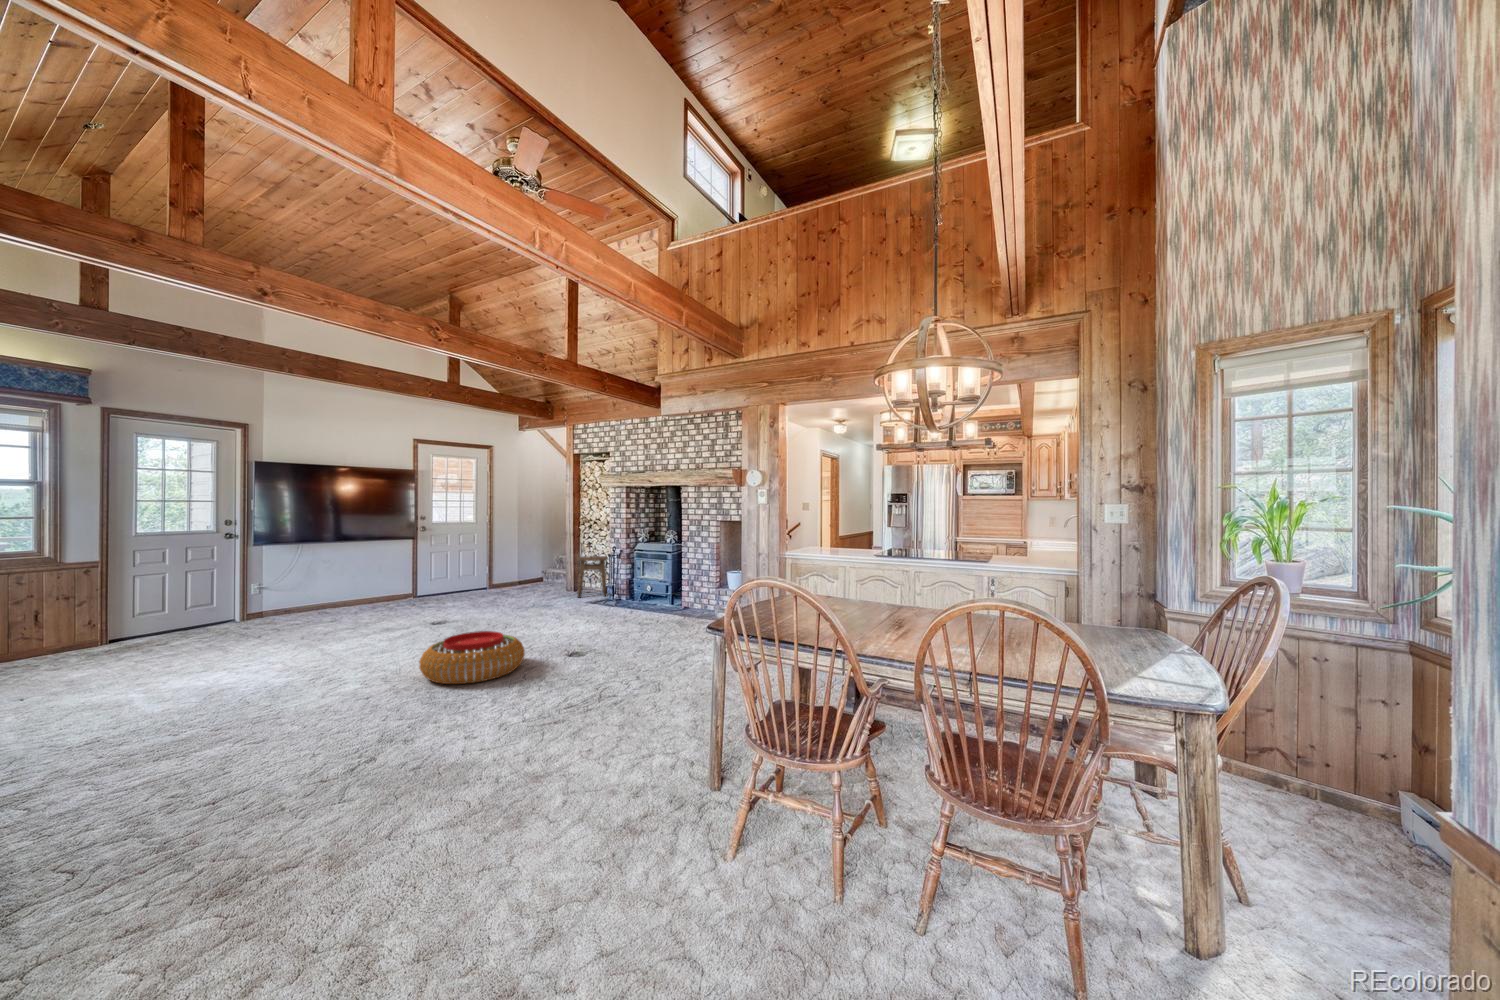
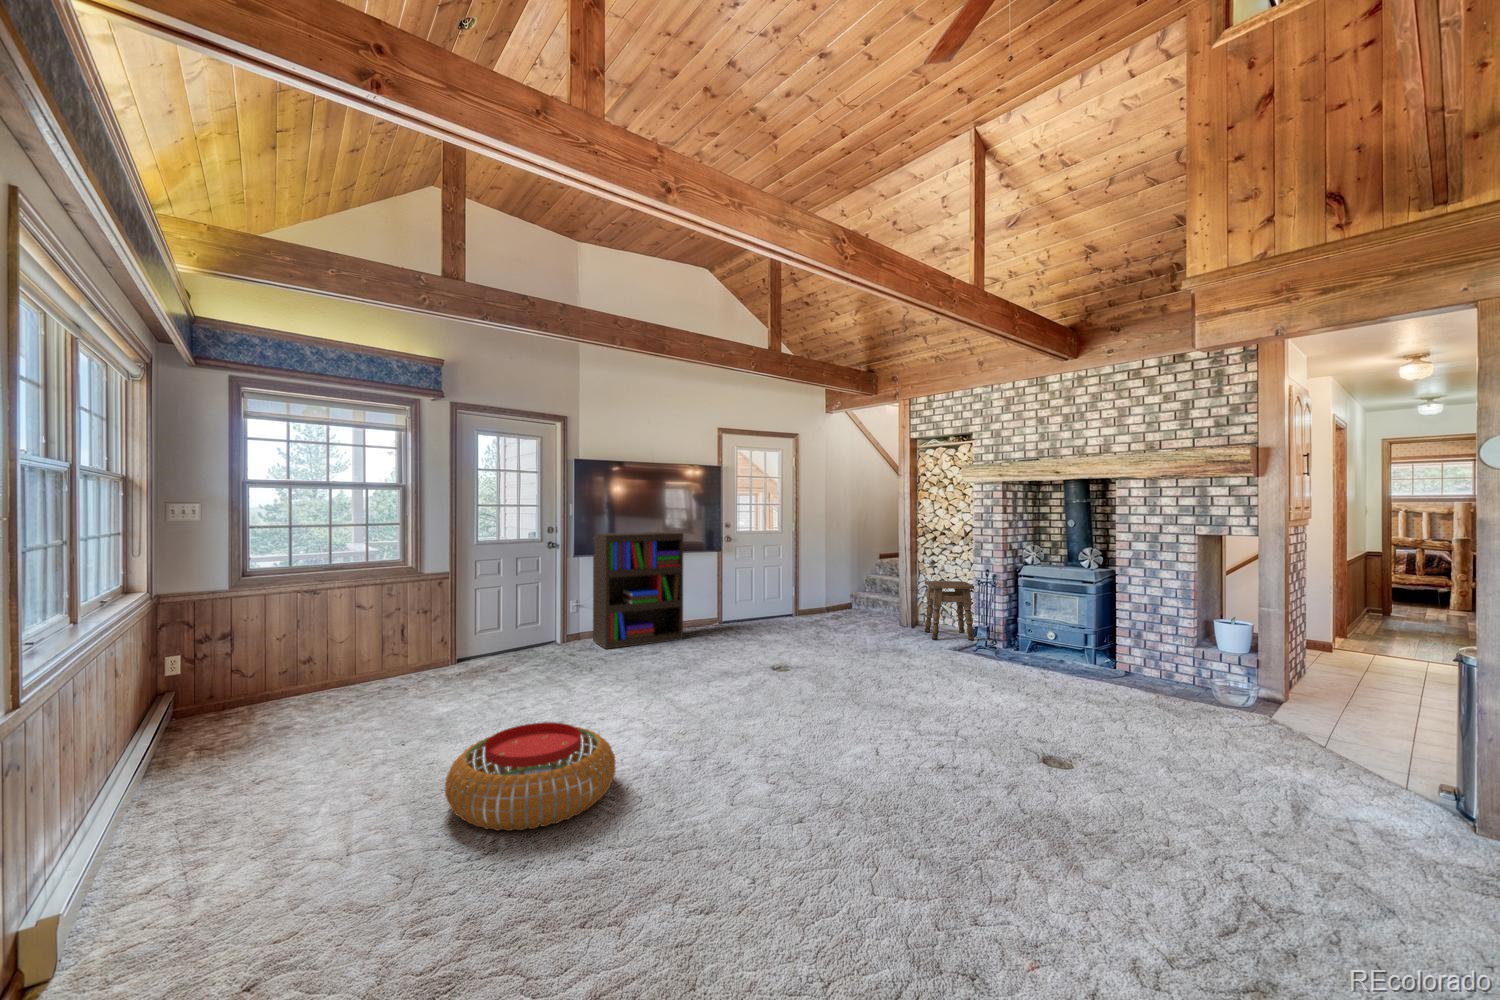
bookshelf: none [275,524,368,622] -> present [593,532,683,649]
pouf: present [419,631,525,684] -> present [445,722,616,831]

